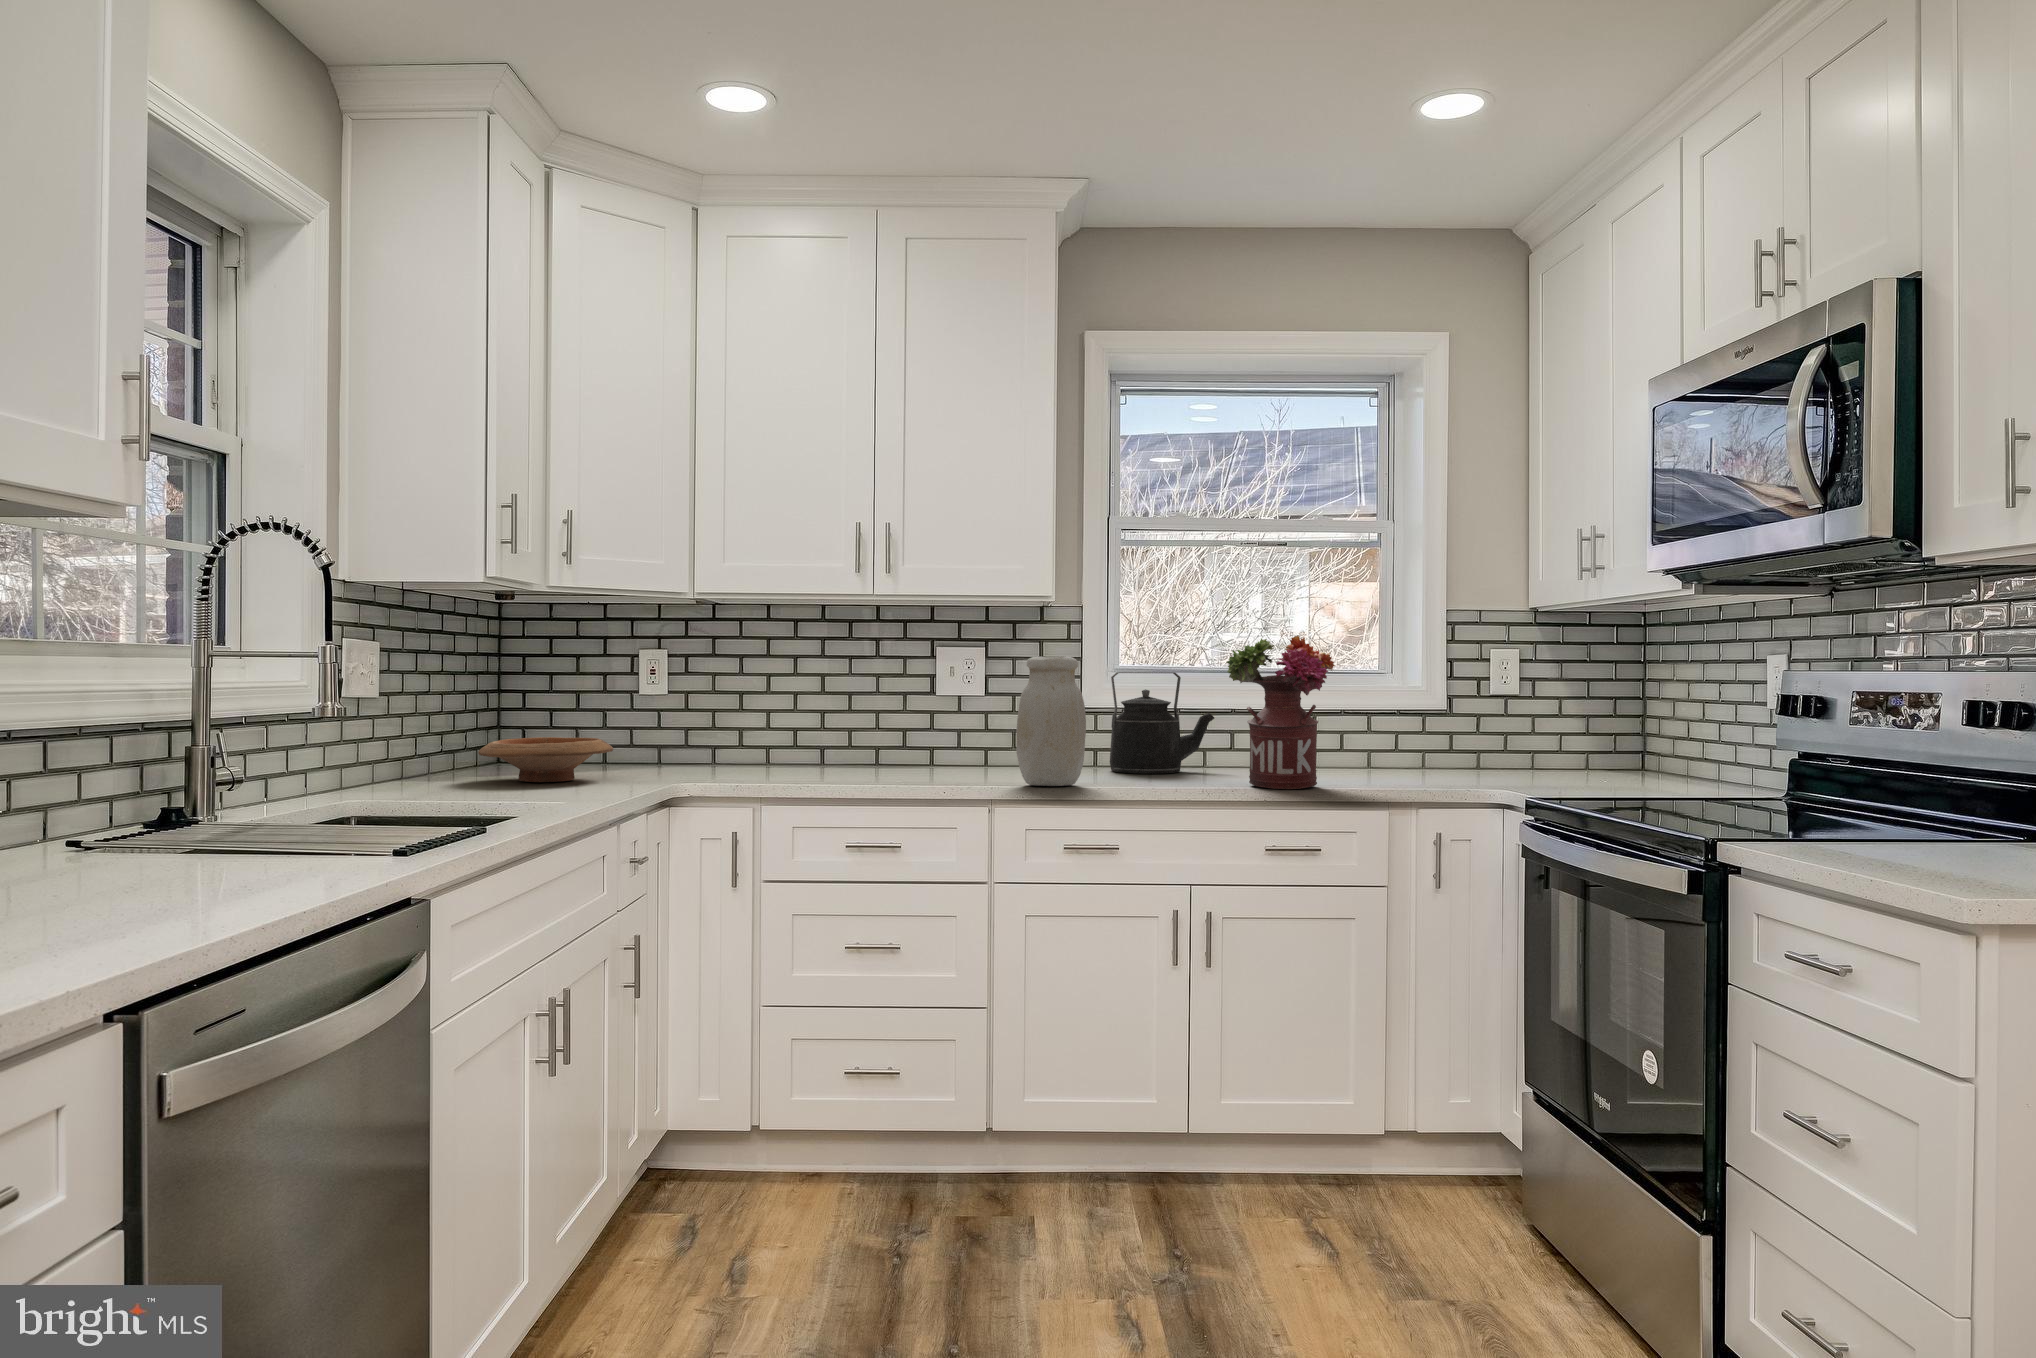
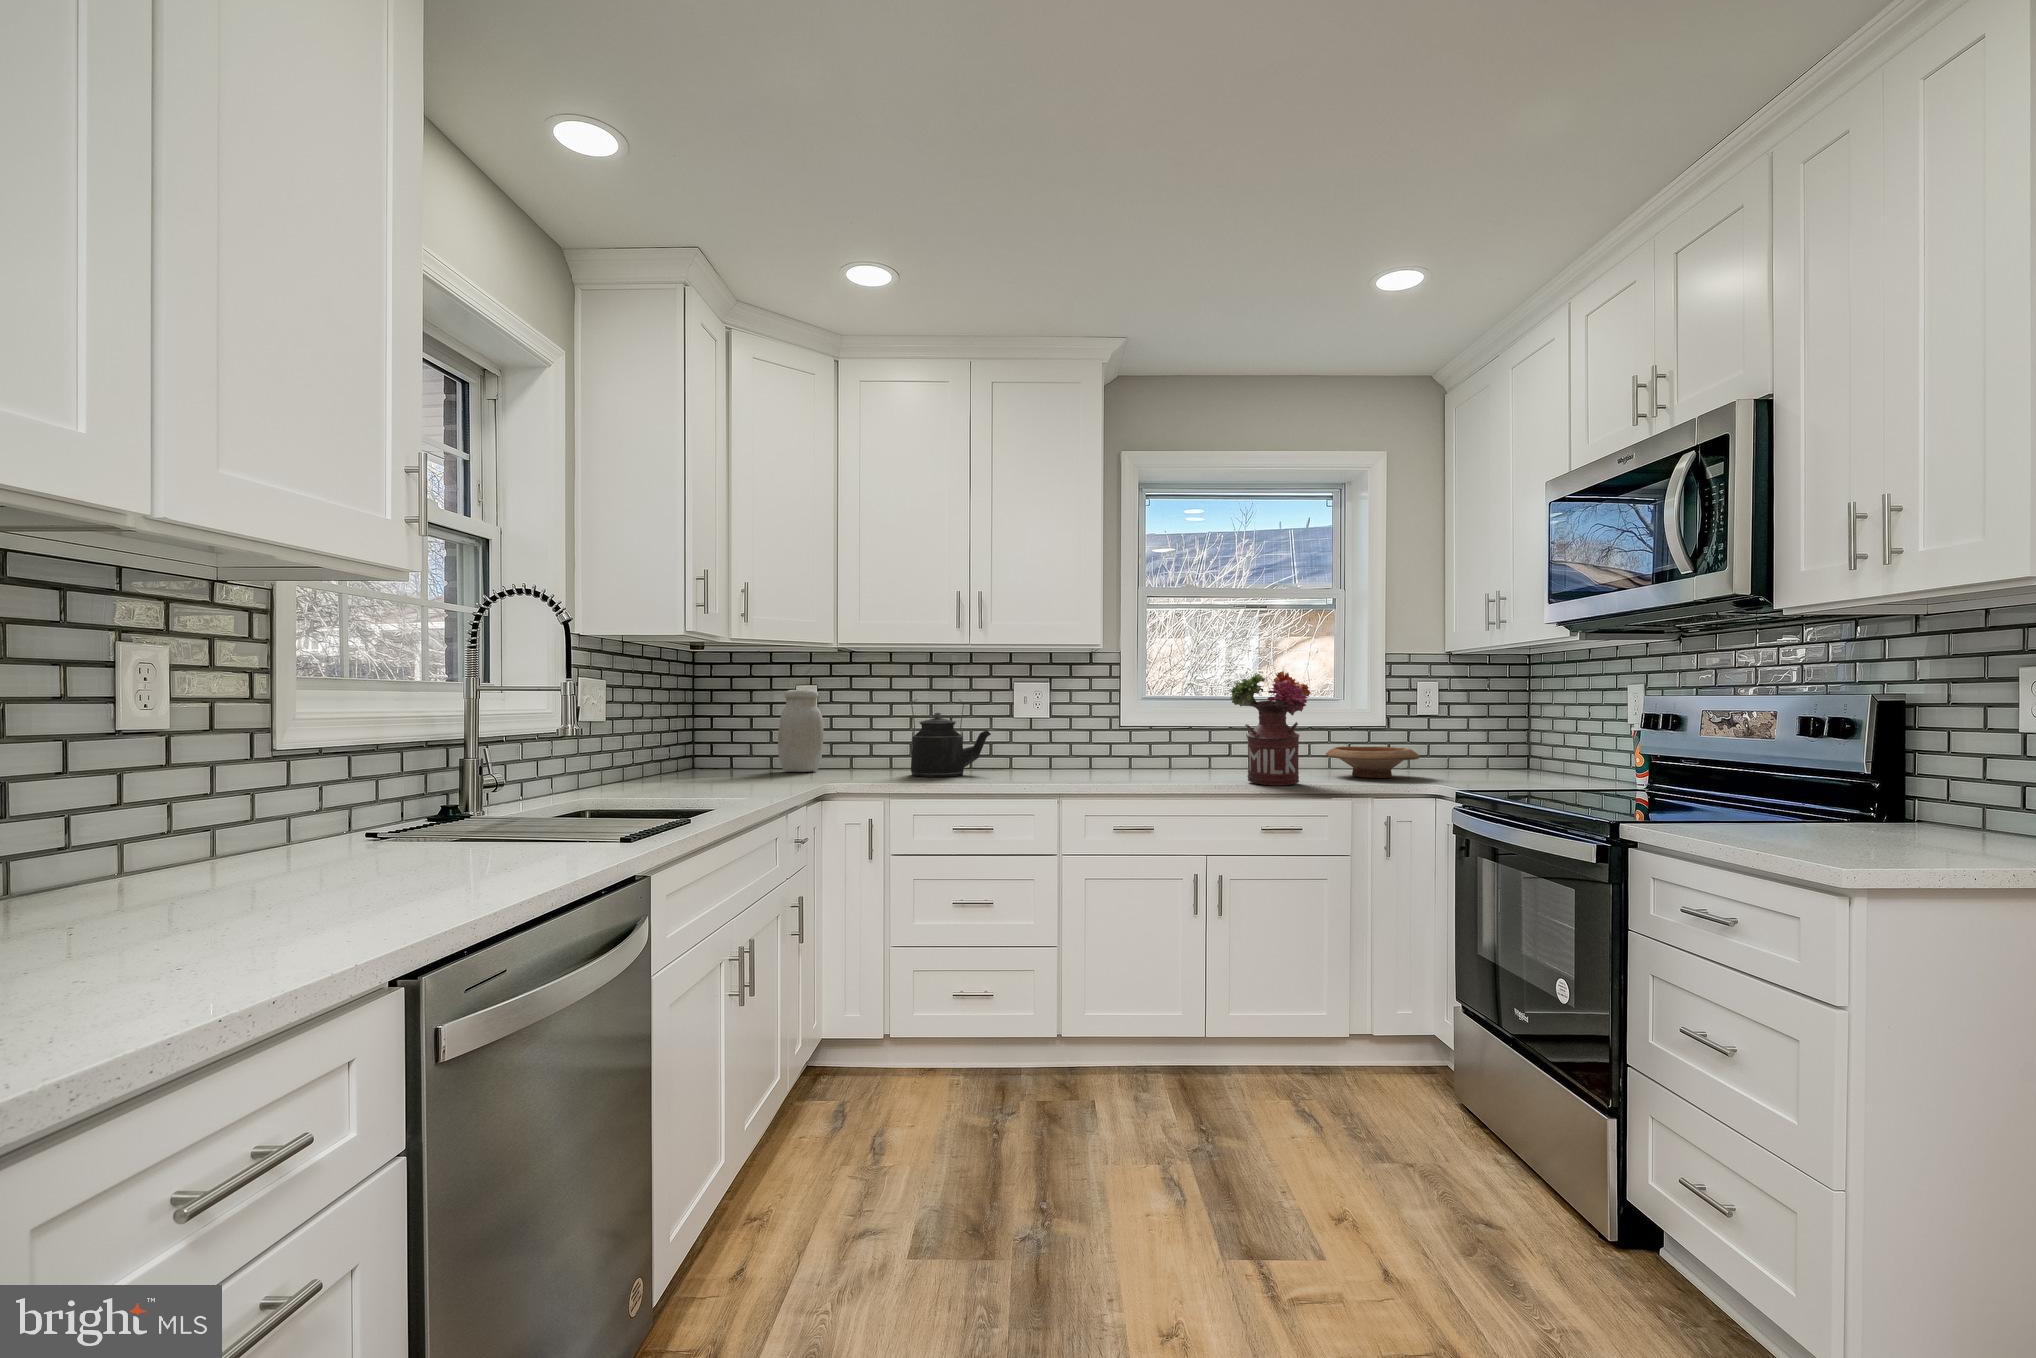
jar: present [1016,656,1086,786] -> present [778,690,824,772]
kettle: present [1110,672,1214,774] -> present [911,700,991,777]
wooden bowl: present [478,737,613,782] -> present [1326,746,1420,778]

